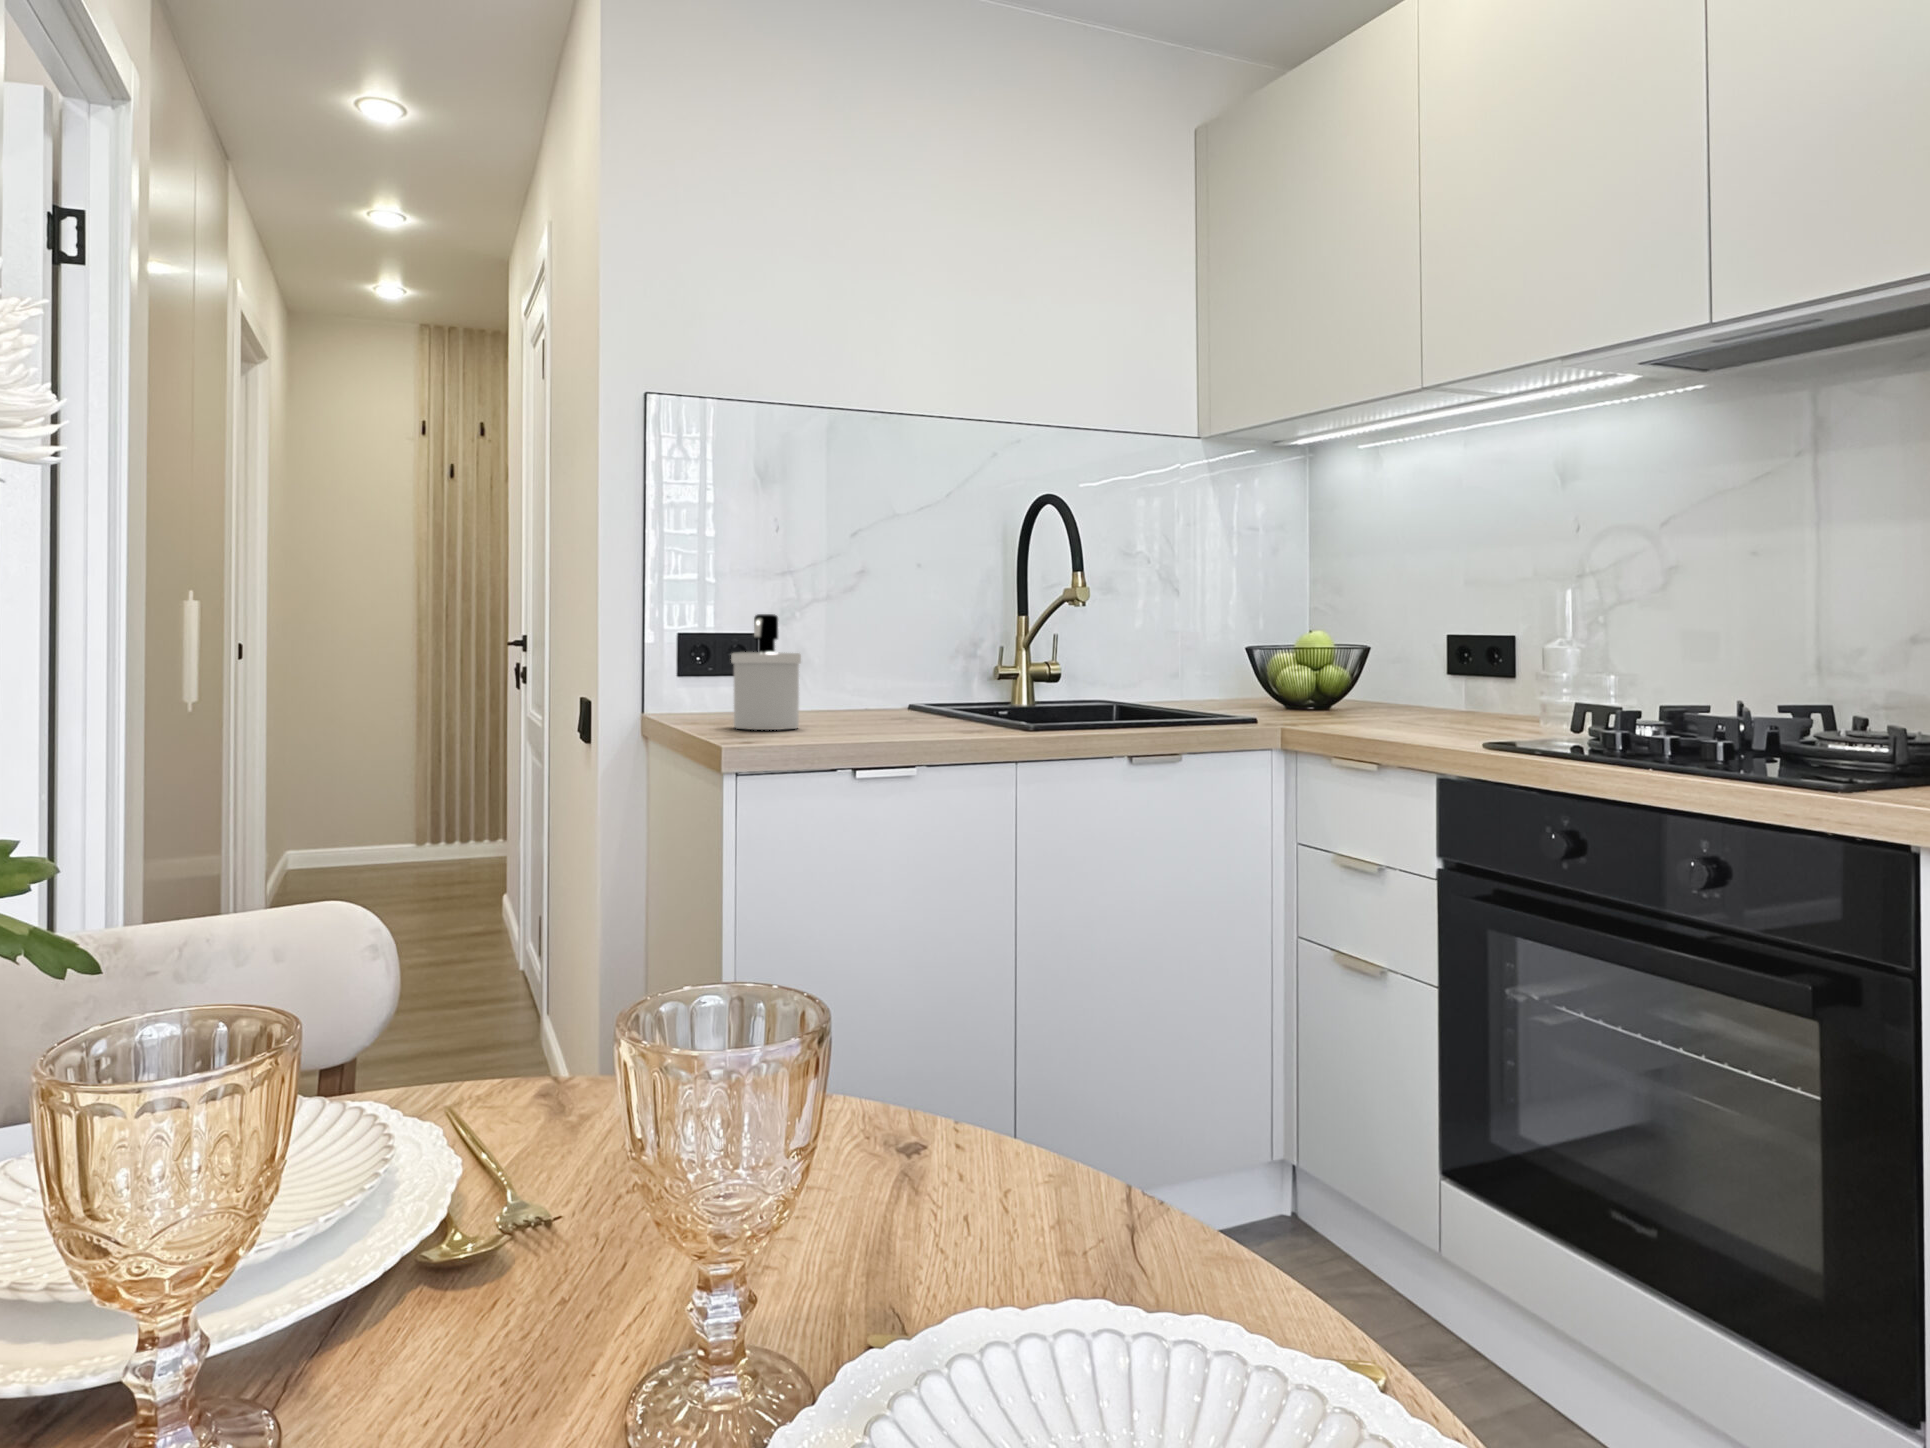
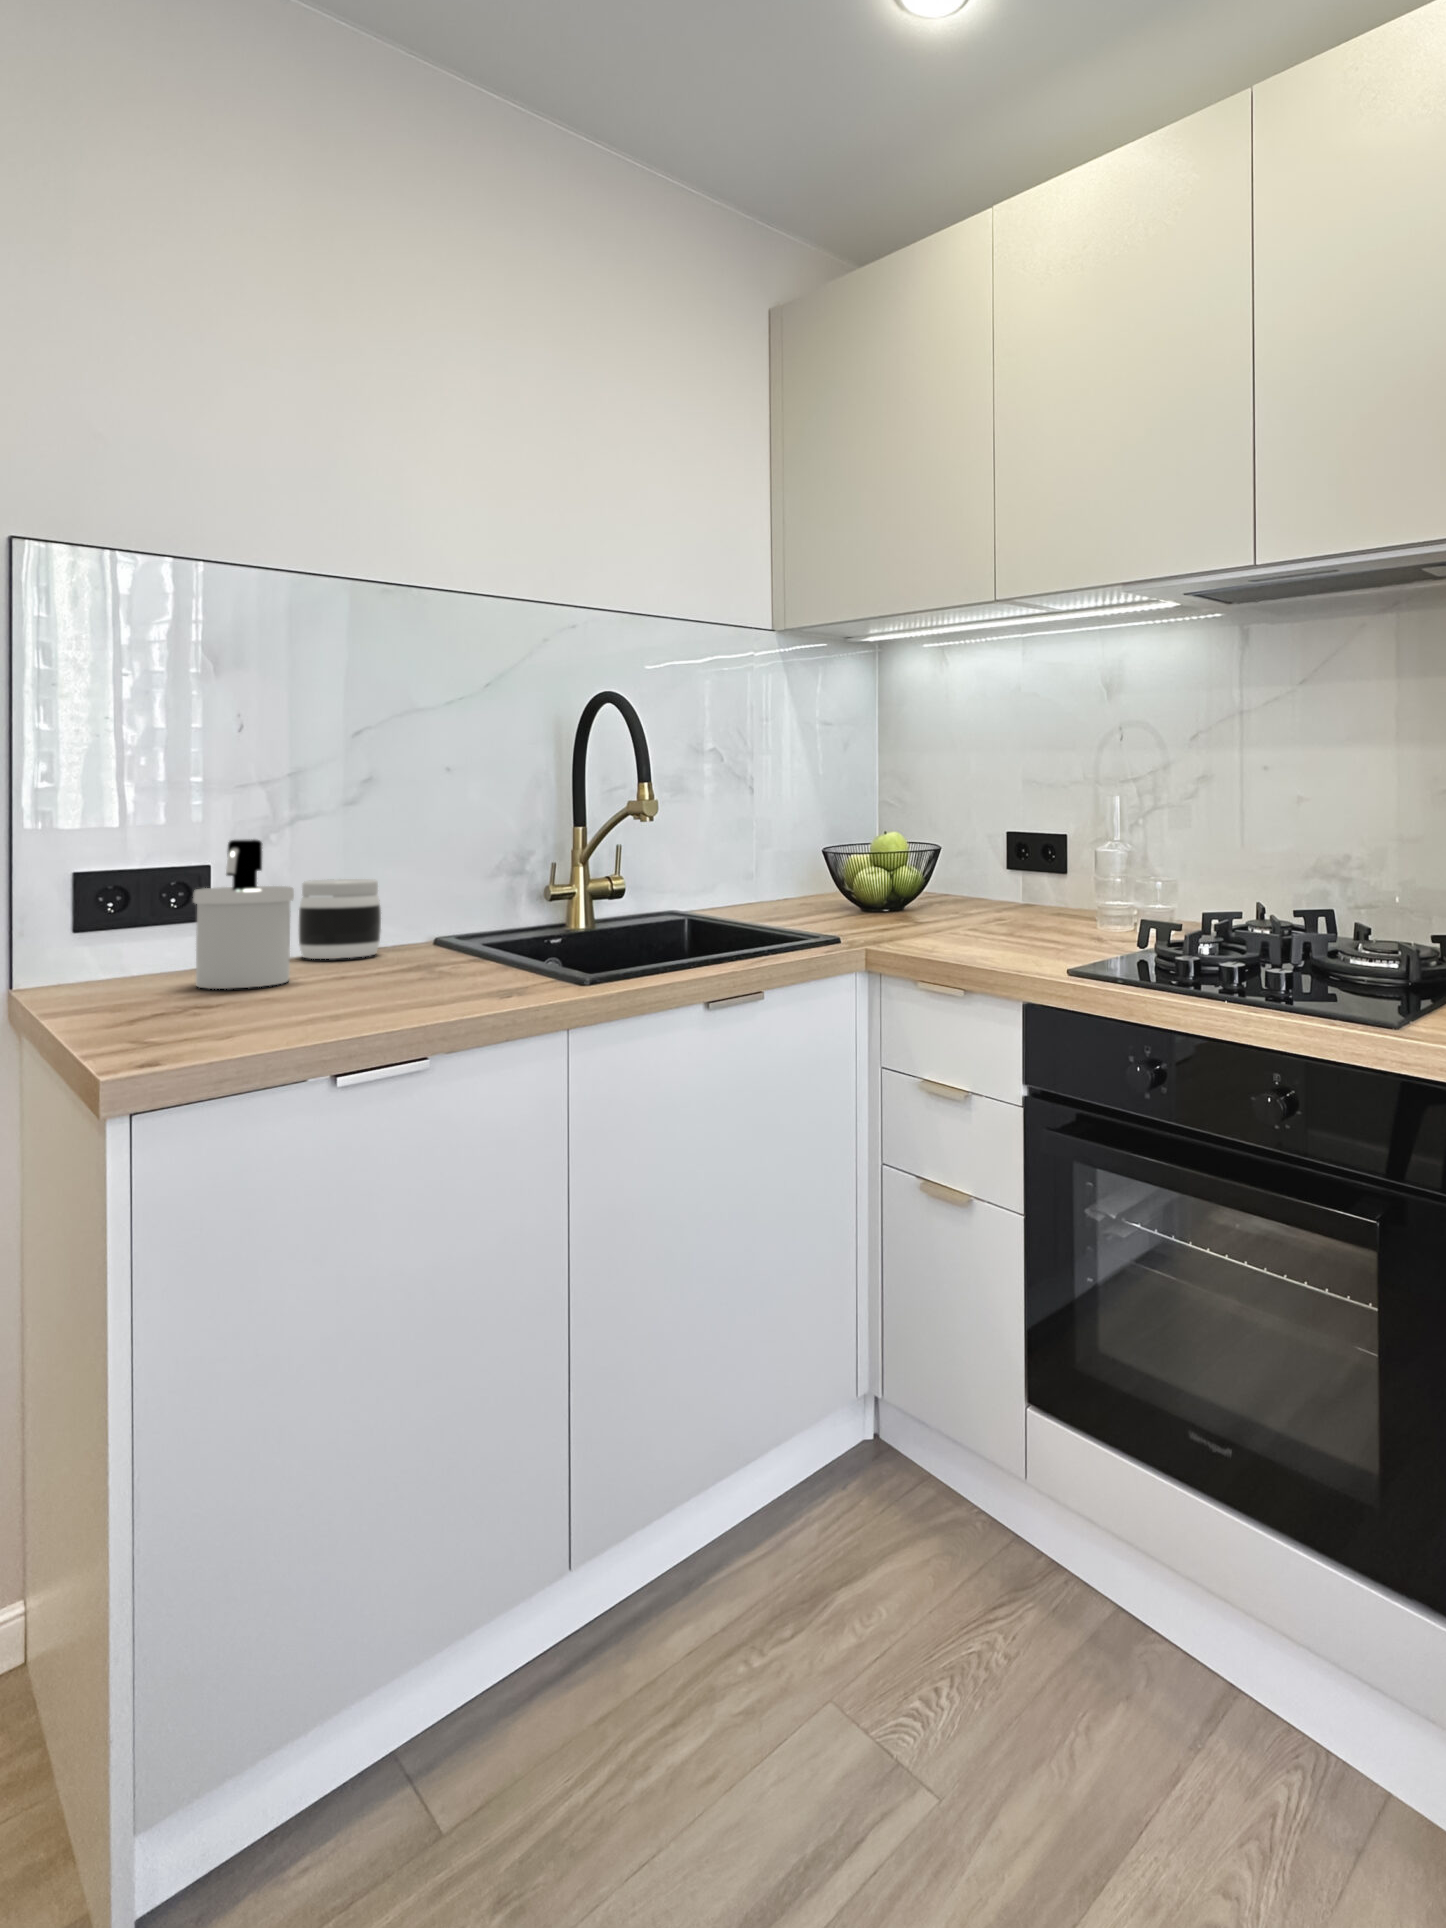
jar: none [804,655,864,718] -> present [299,879,381,959]

